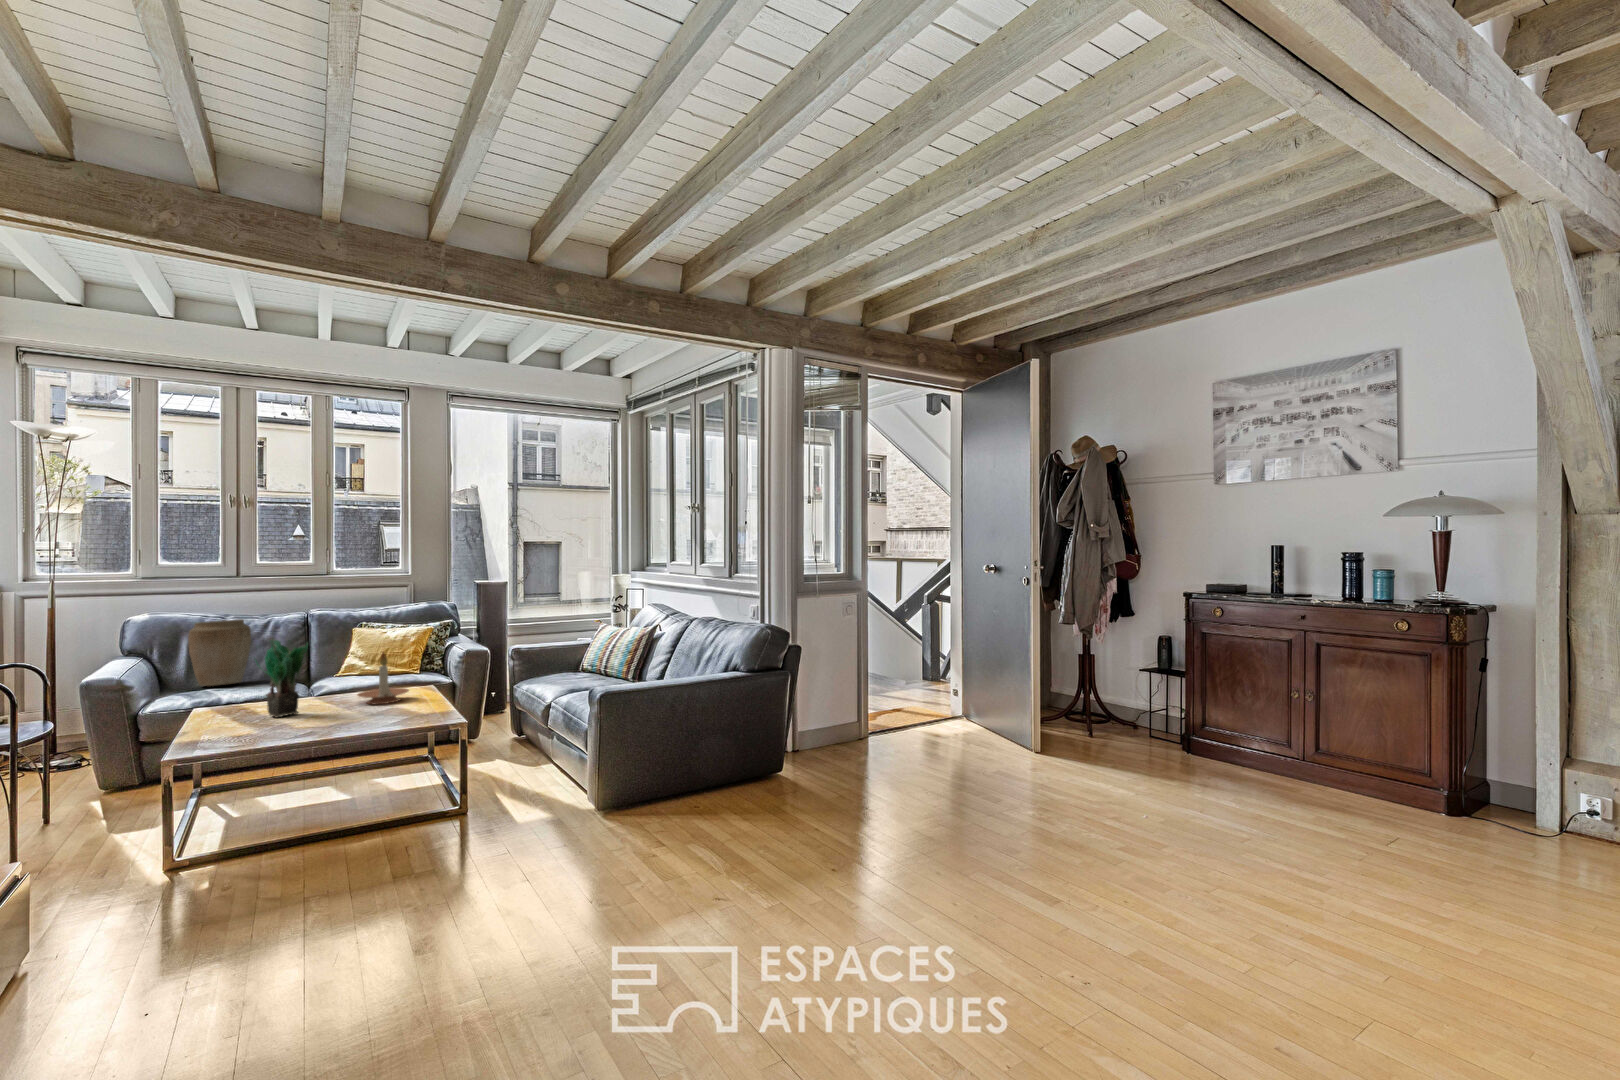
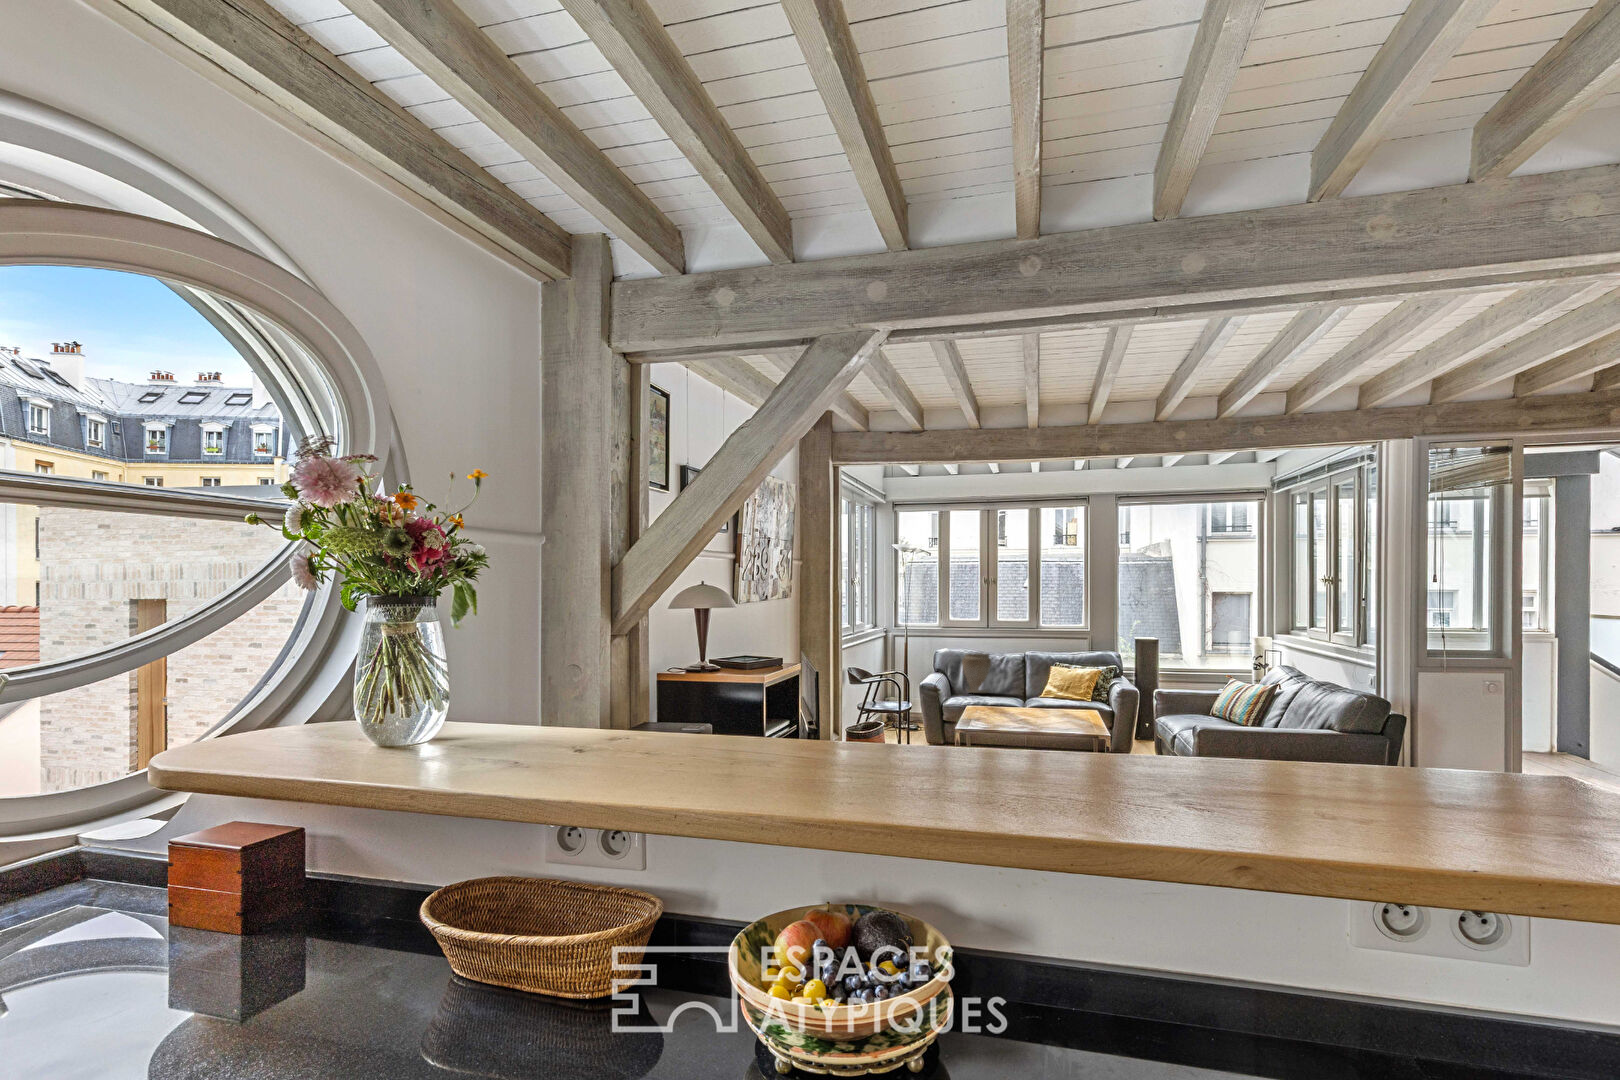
potted plant: present [255,640,308,718] -> none [996,668,1023,715]
candle holder: present [357,653,409,704] -> none [1050,682,1082,717]

